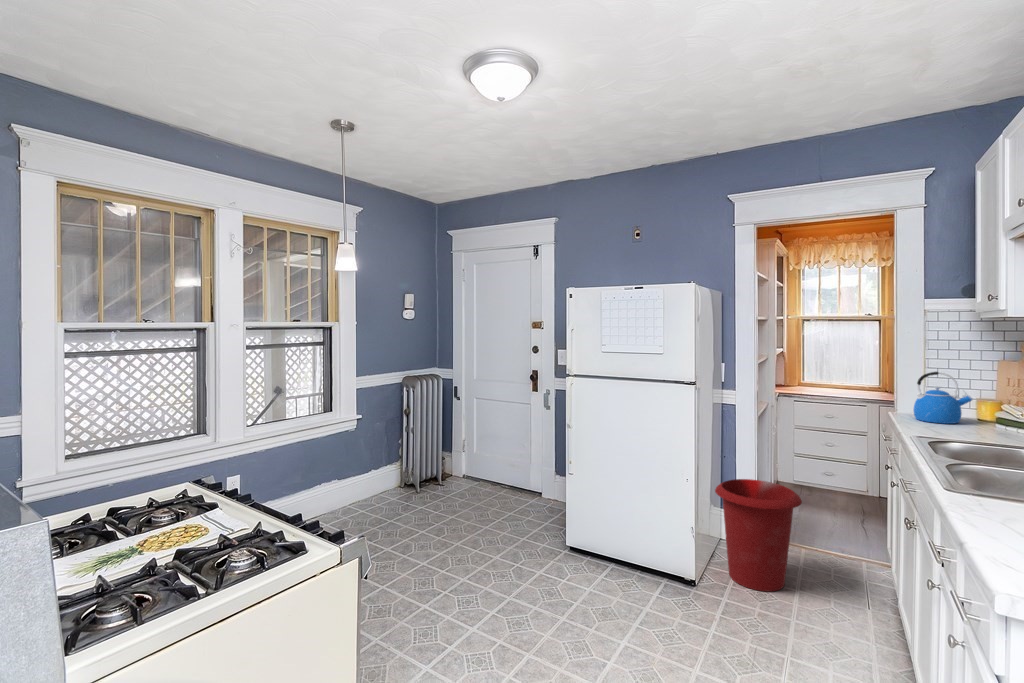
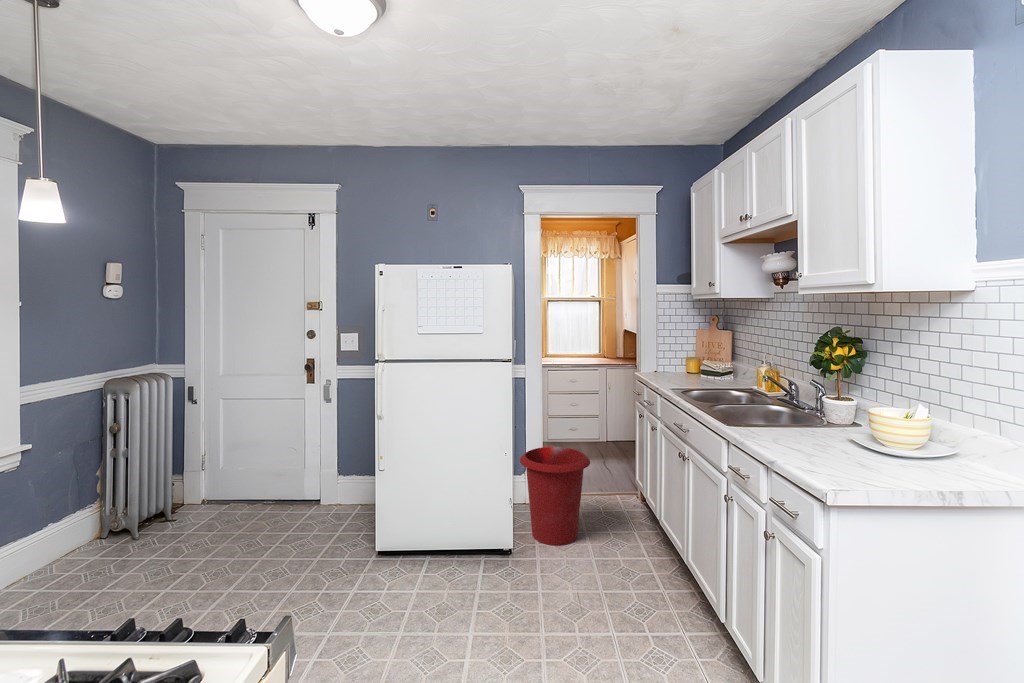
kettle: present [914,372,972,424] -> none [658,343,693,383]

